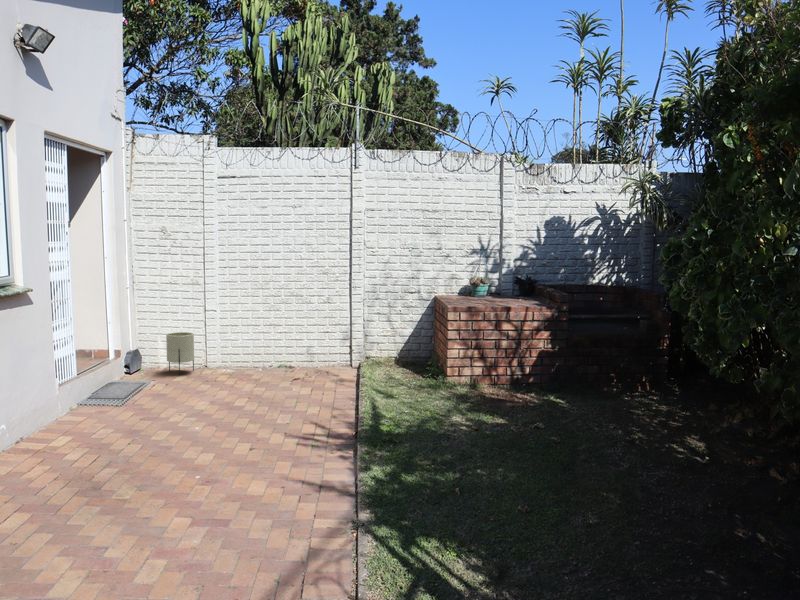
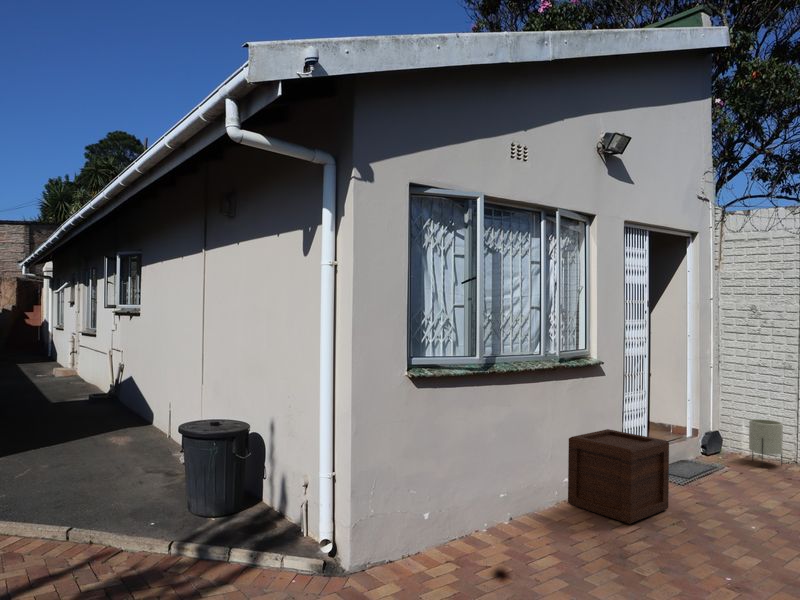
wooden crate: none [6,364,118,454] -> present [568,429,669,524]

